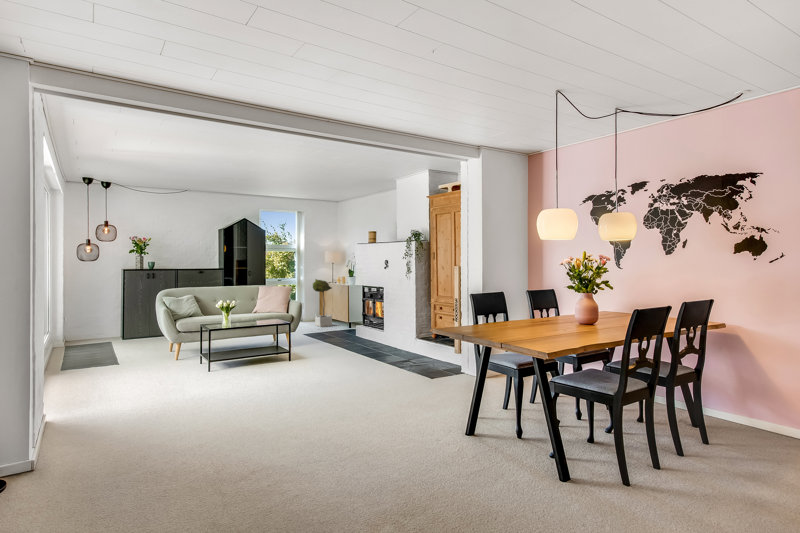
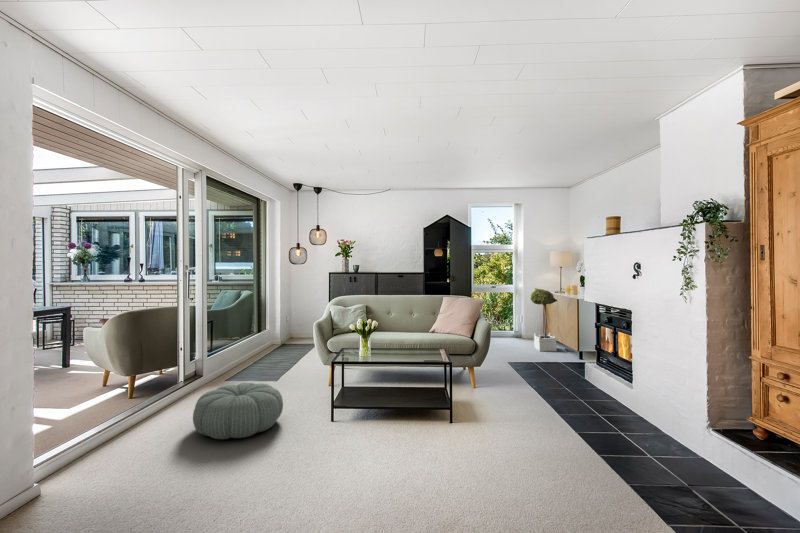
pouf: none [111,350,180,385] -> present [193,383,283,439]

